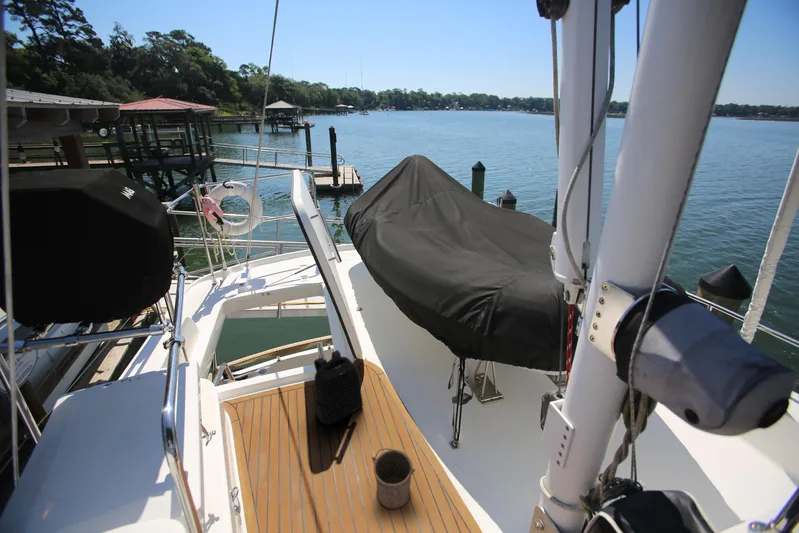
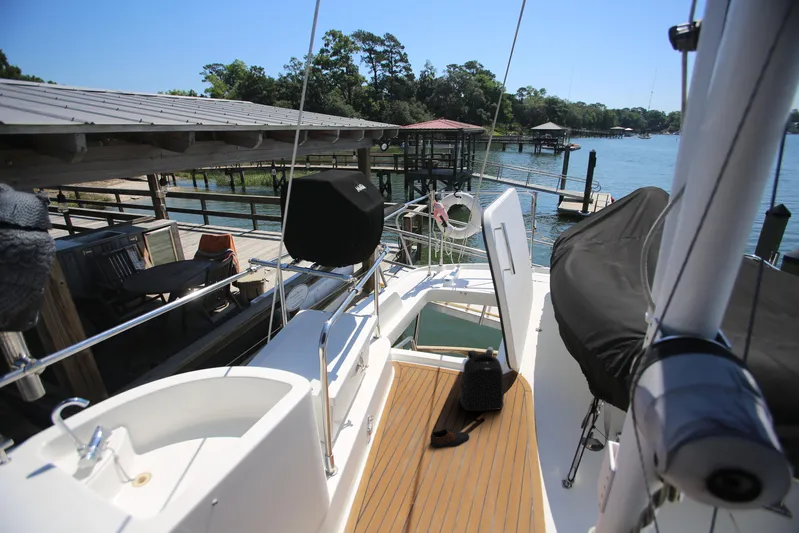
bucket: present [372,449,415,509] -> none [480,440,518,502]
shoe: none [305,450,345,485] -> present [430,429,469,447]

